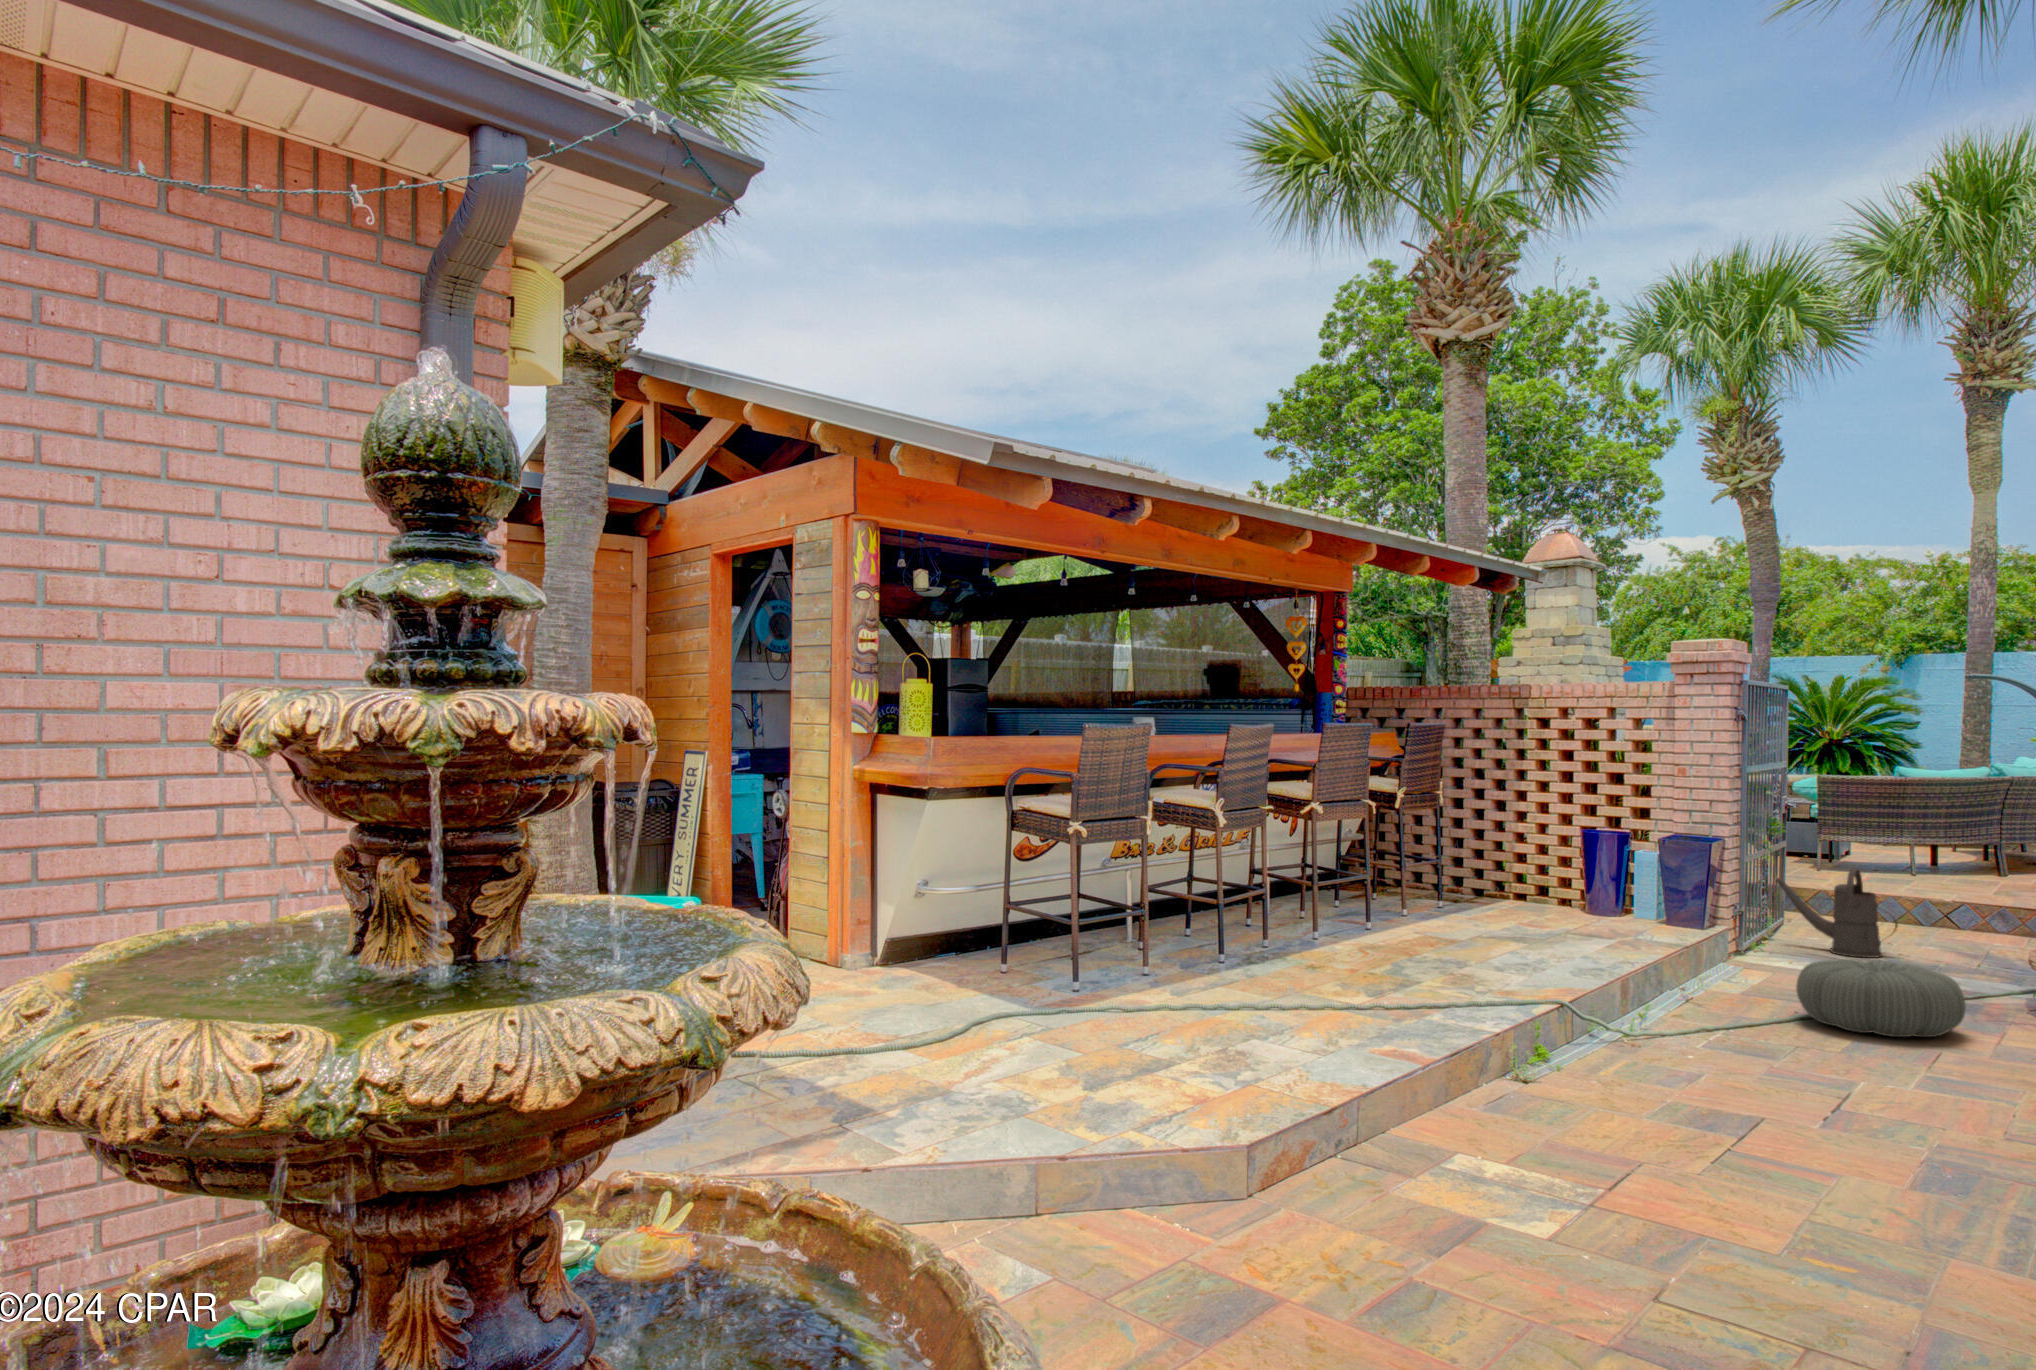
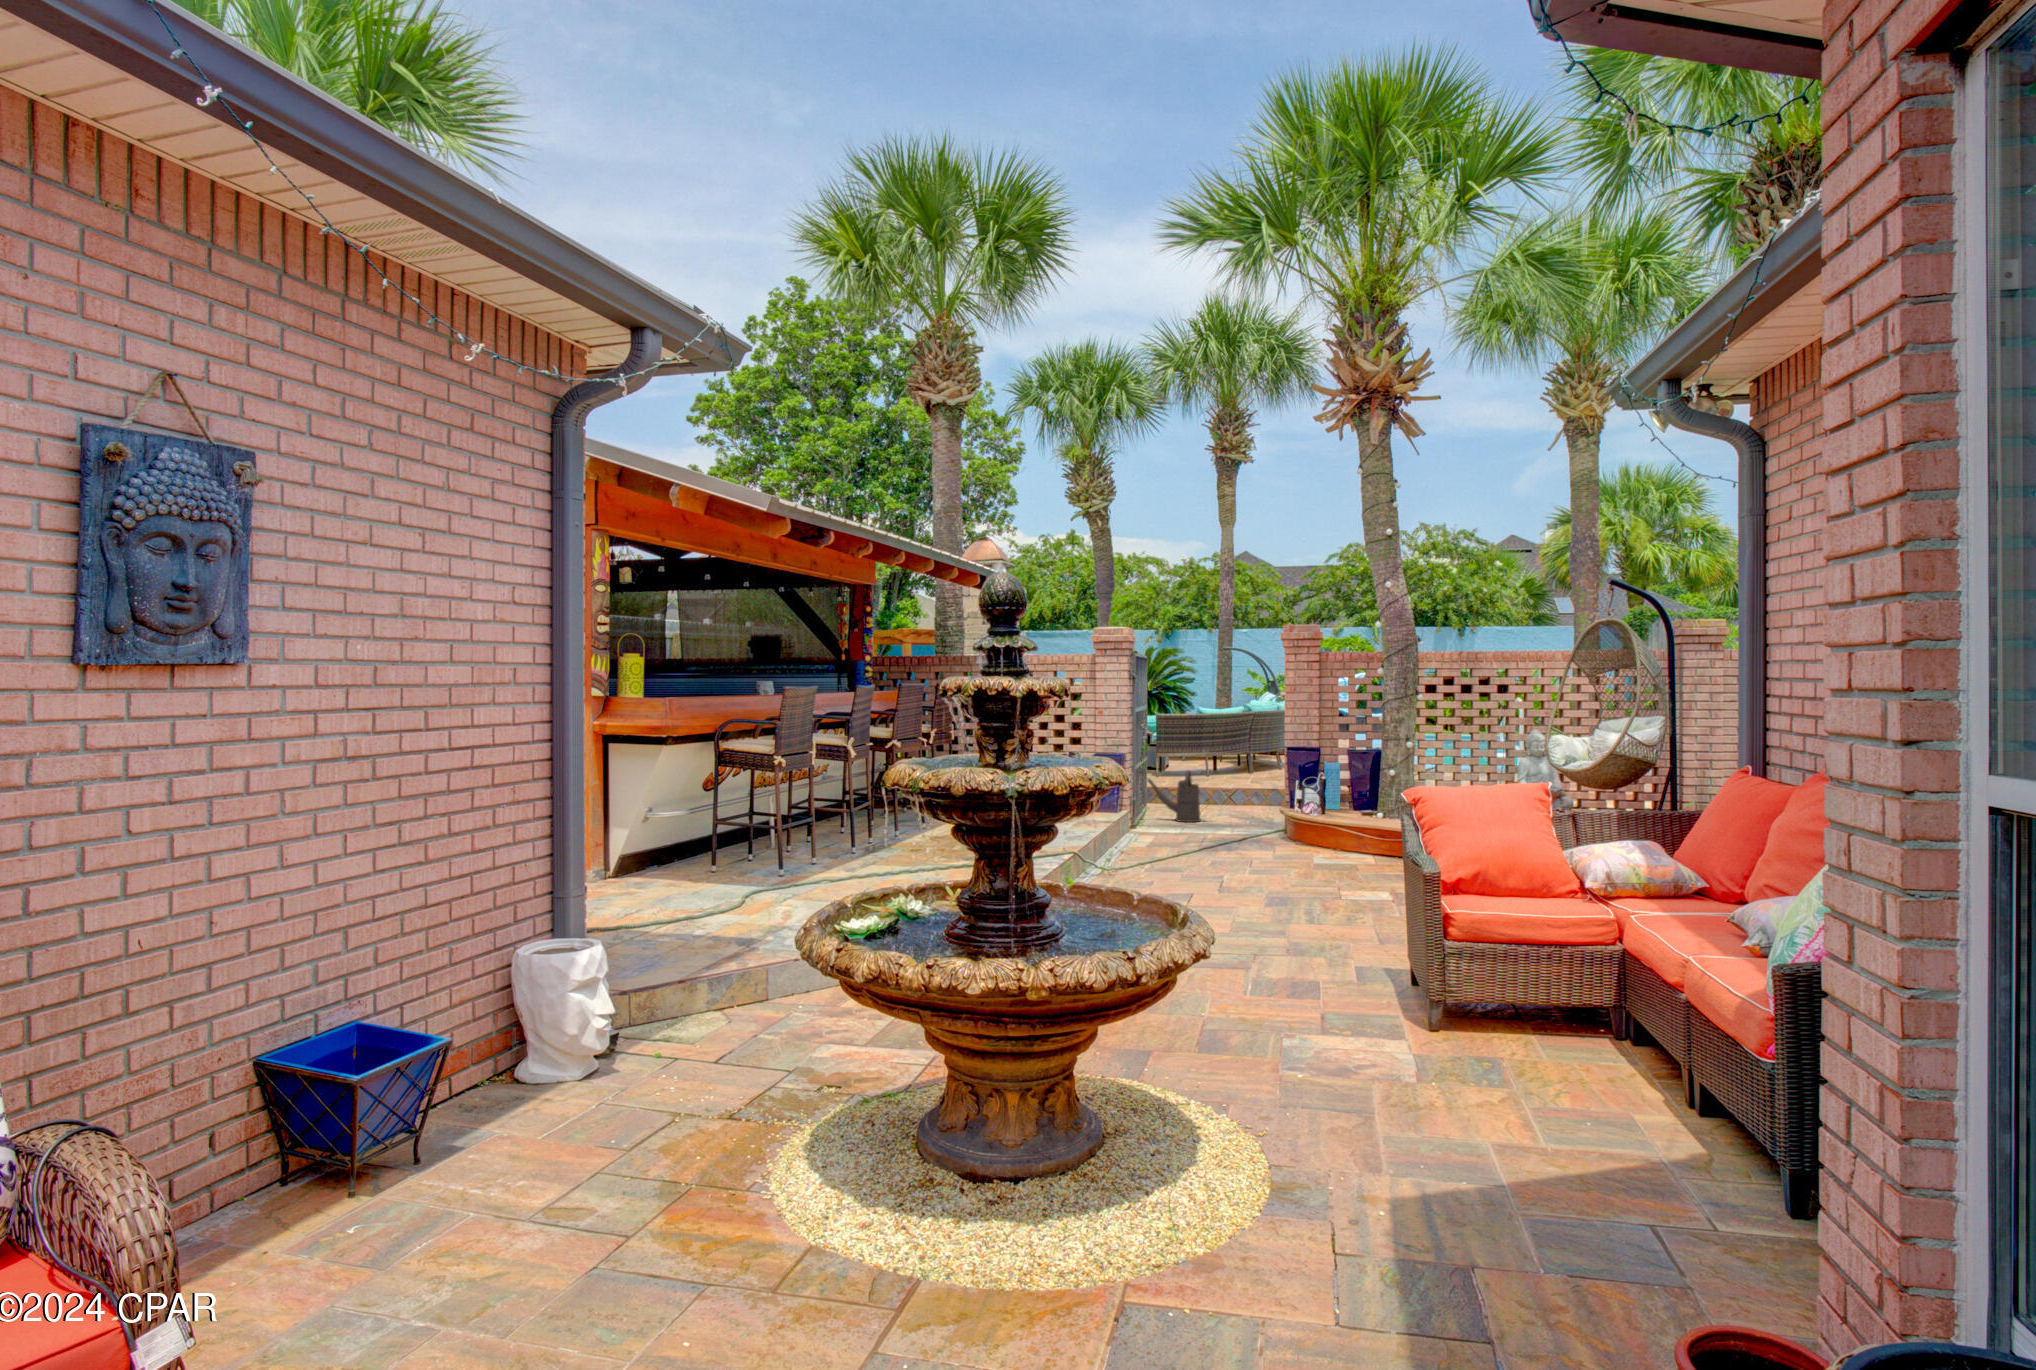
pouf: present [1796,959,1966,1037] -> none [1178,820,1256,859]

